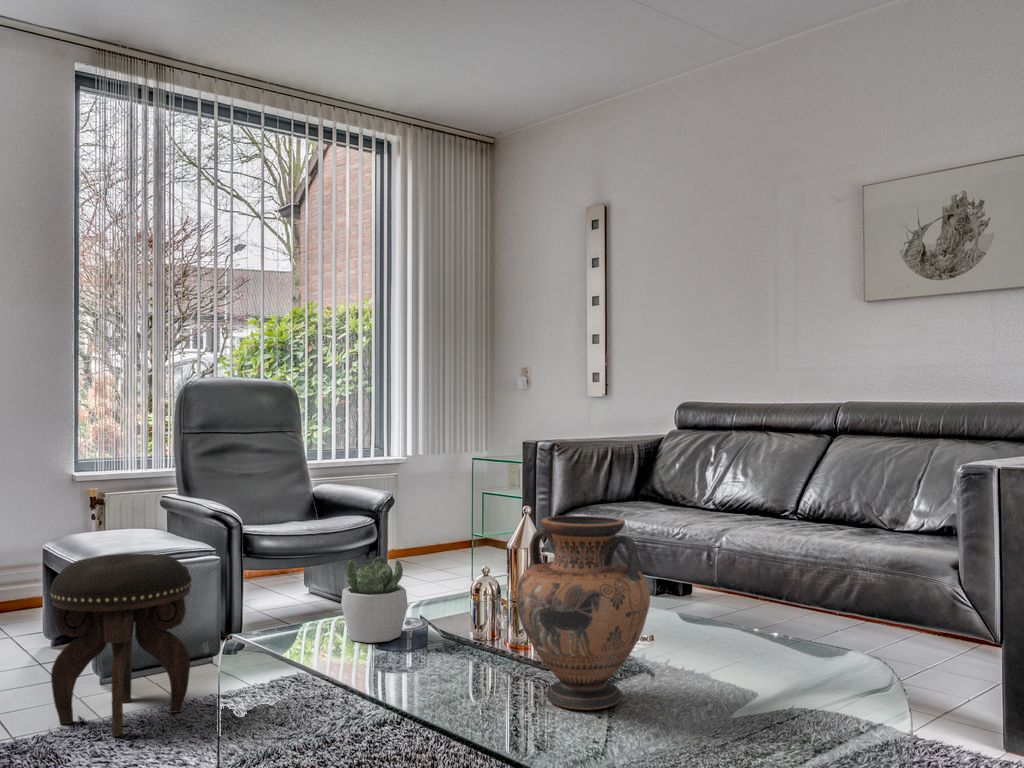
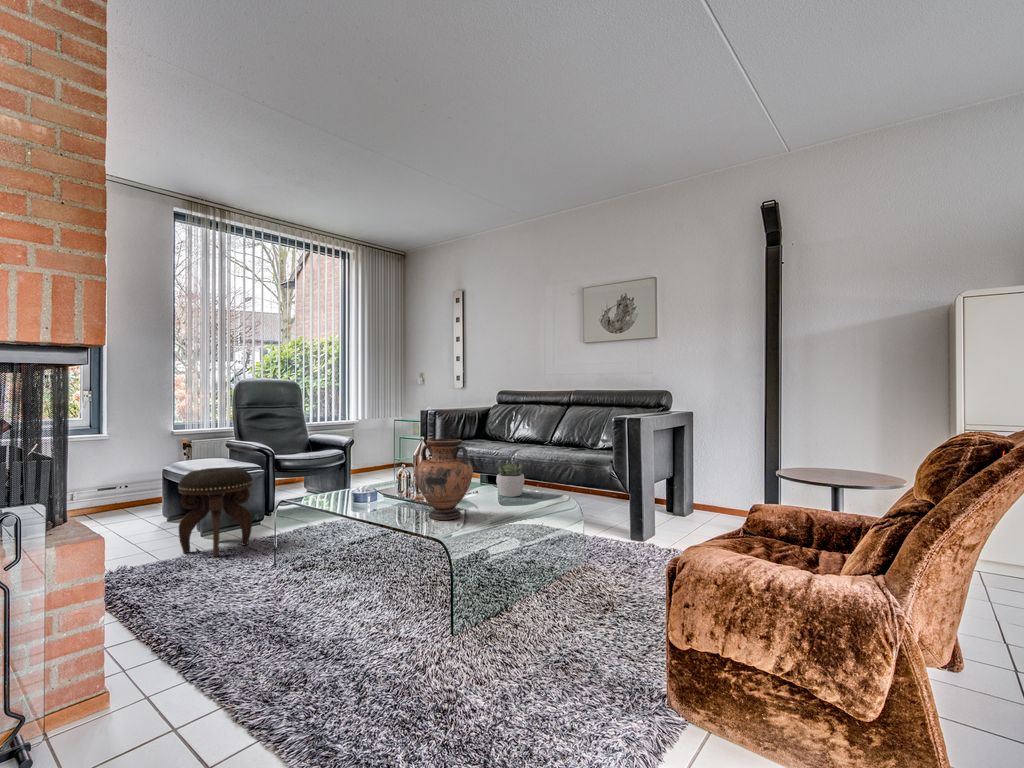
succulent plant: present [341,556,408,643] -> present [496,461,525,497]

